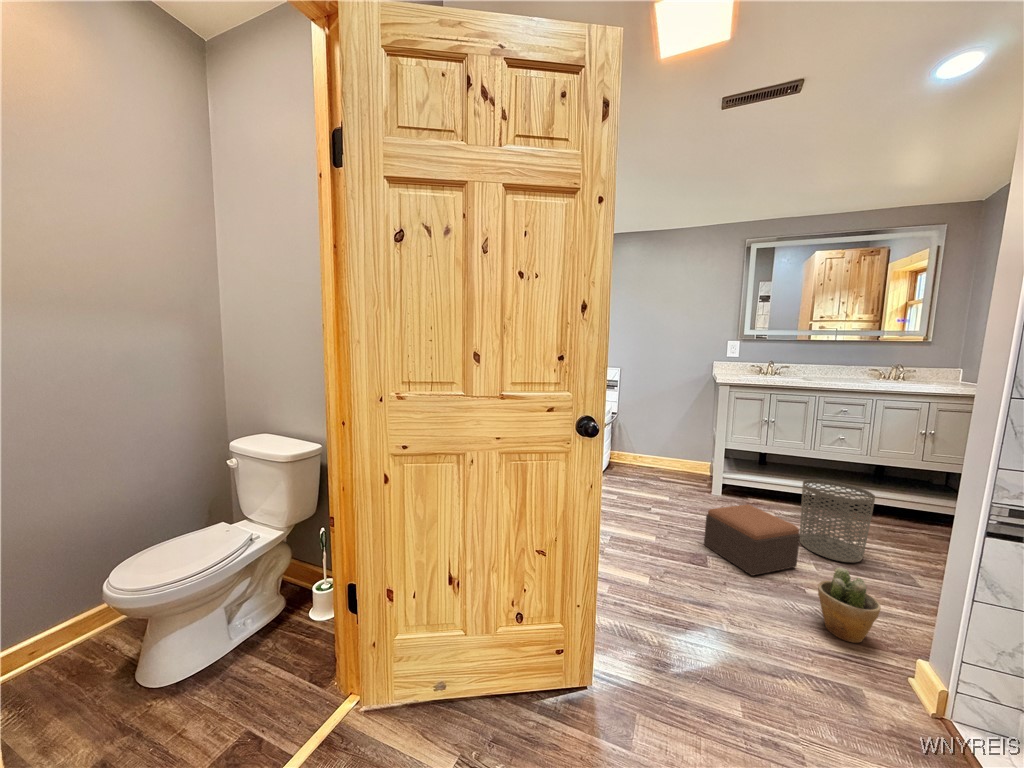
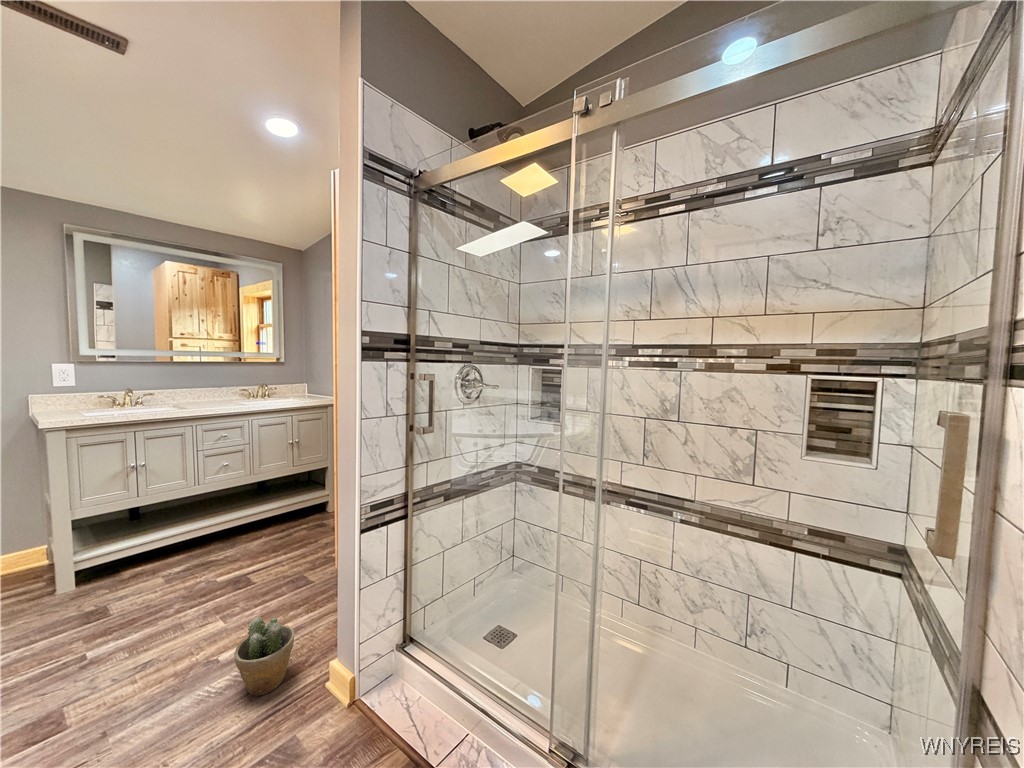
waste bin: present [800,479,875,562] -> none [193,511,266,604]
footstool: present [704,505,800,575] -> none [40,593,203,714]

